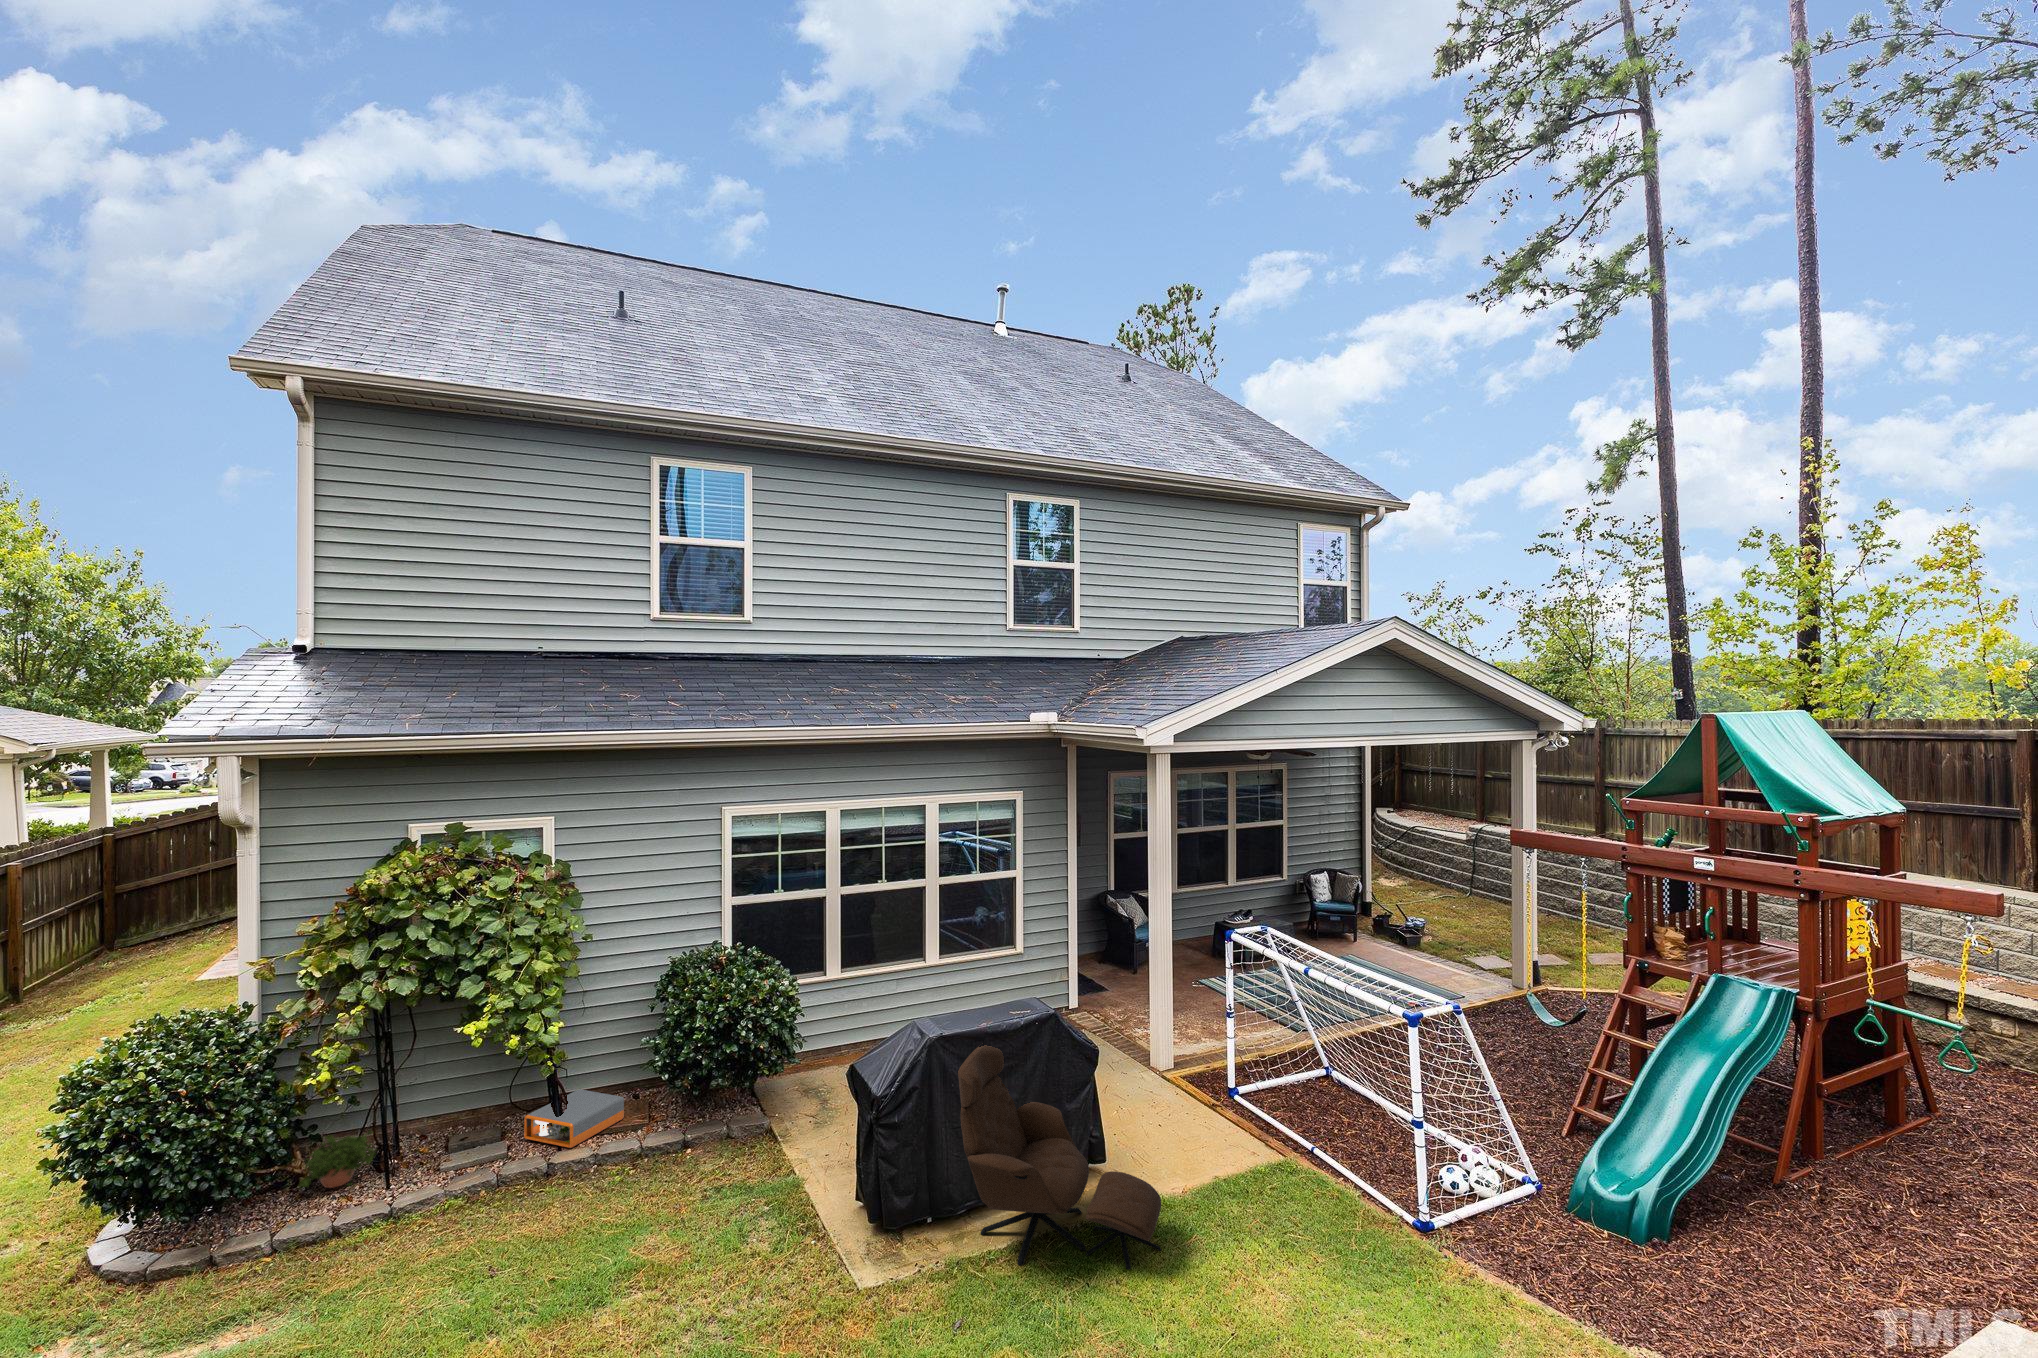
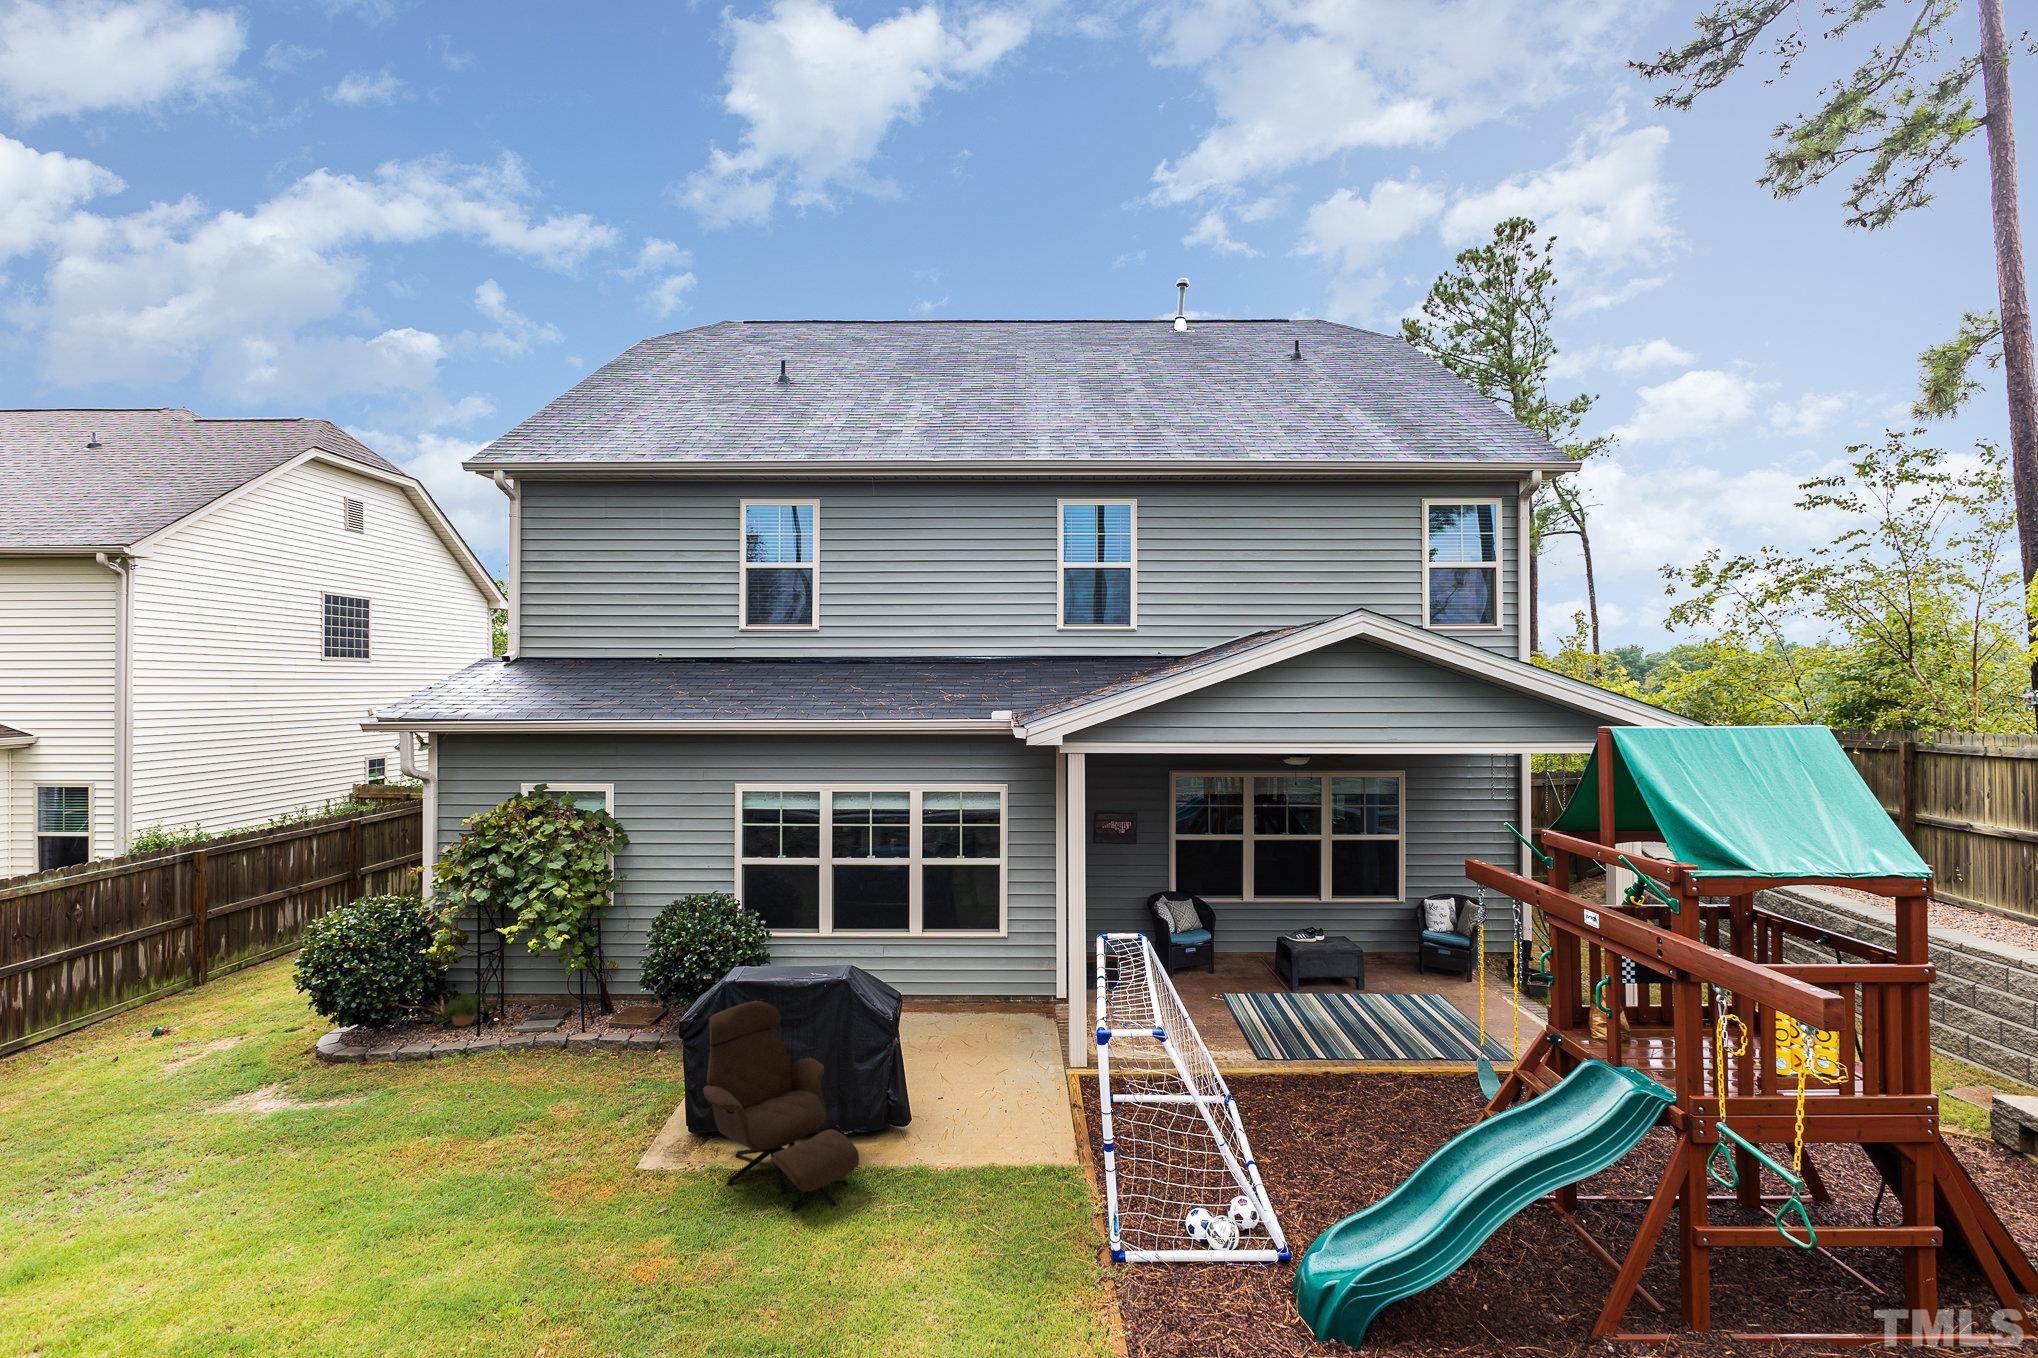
storage box: present [524,1089,624,1148] -> none [578,992,647,1031]

